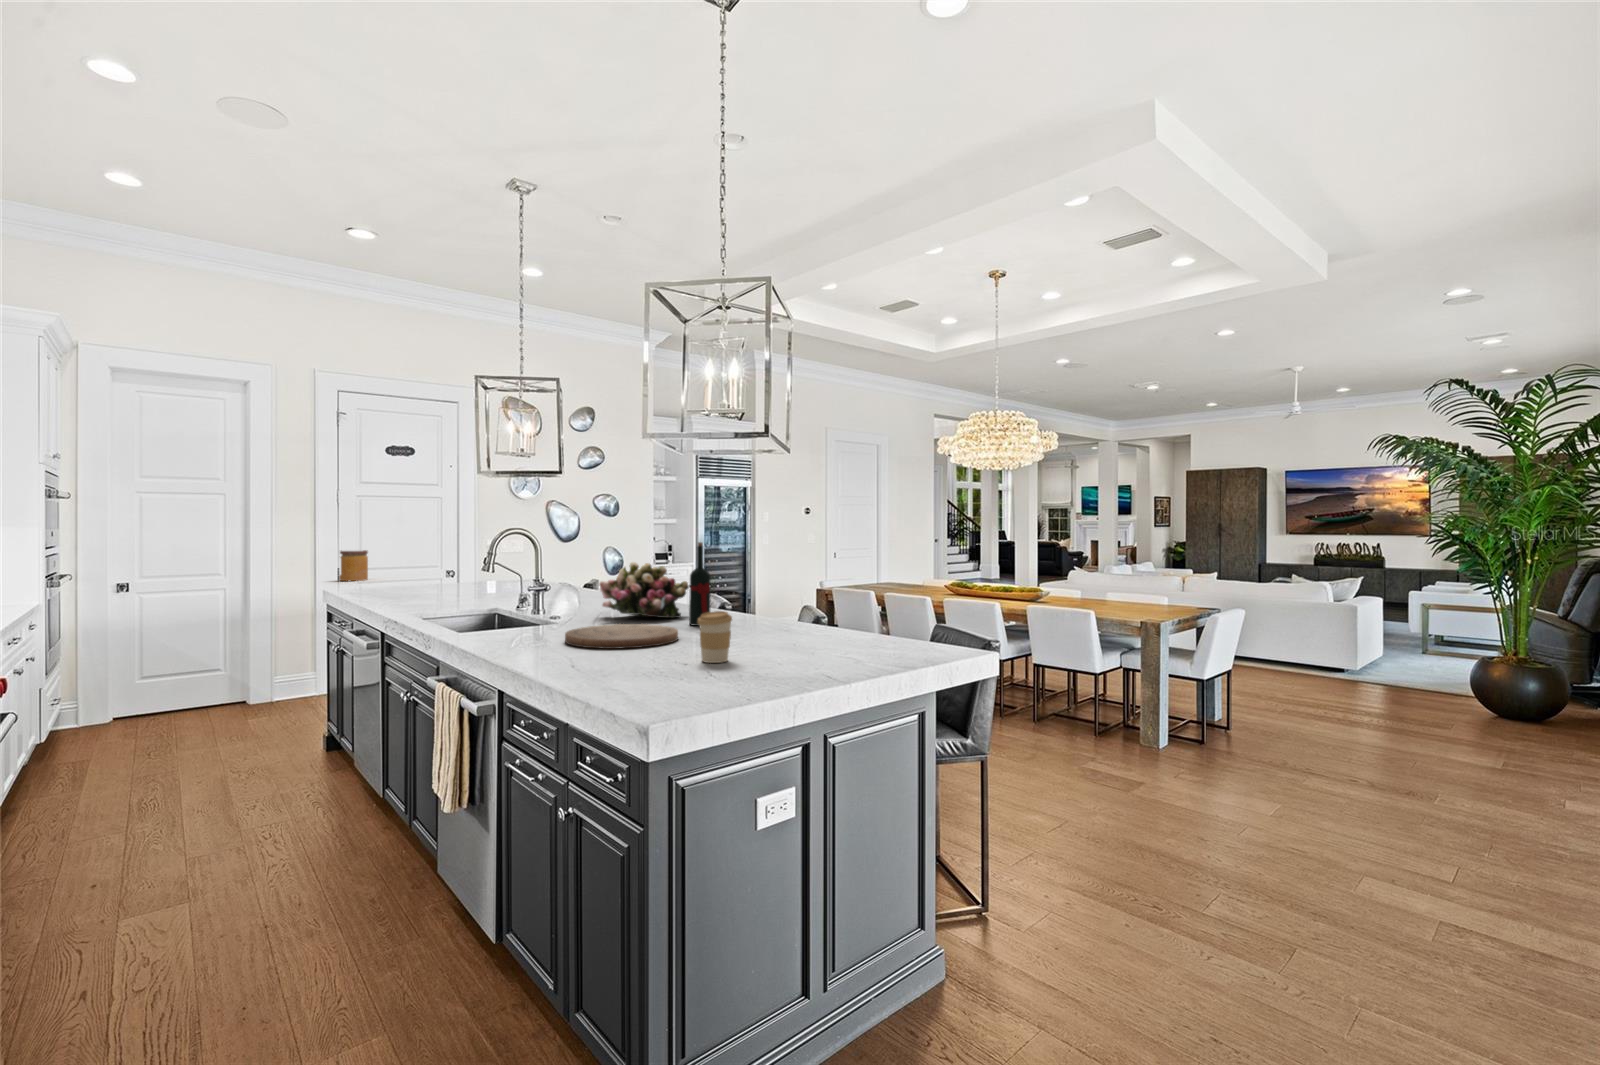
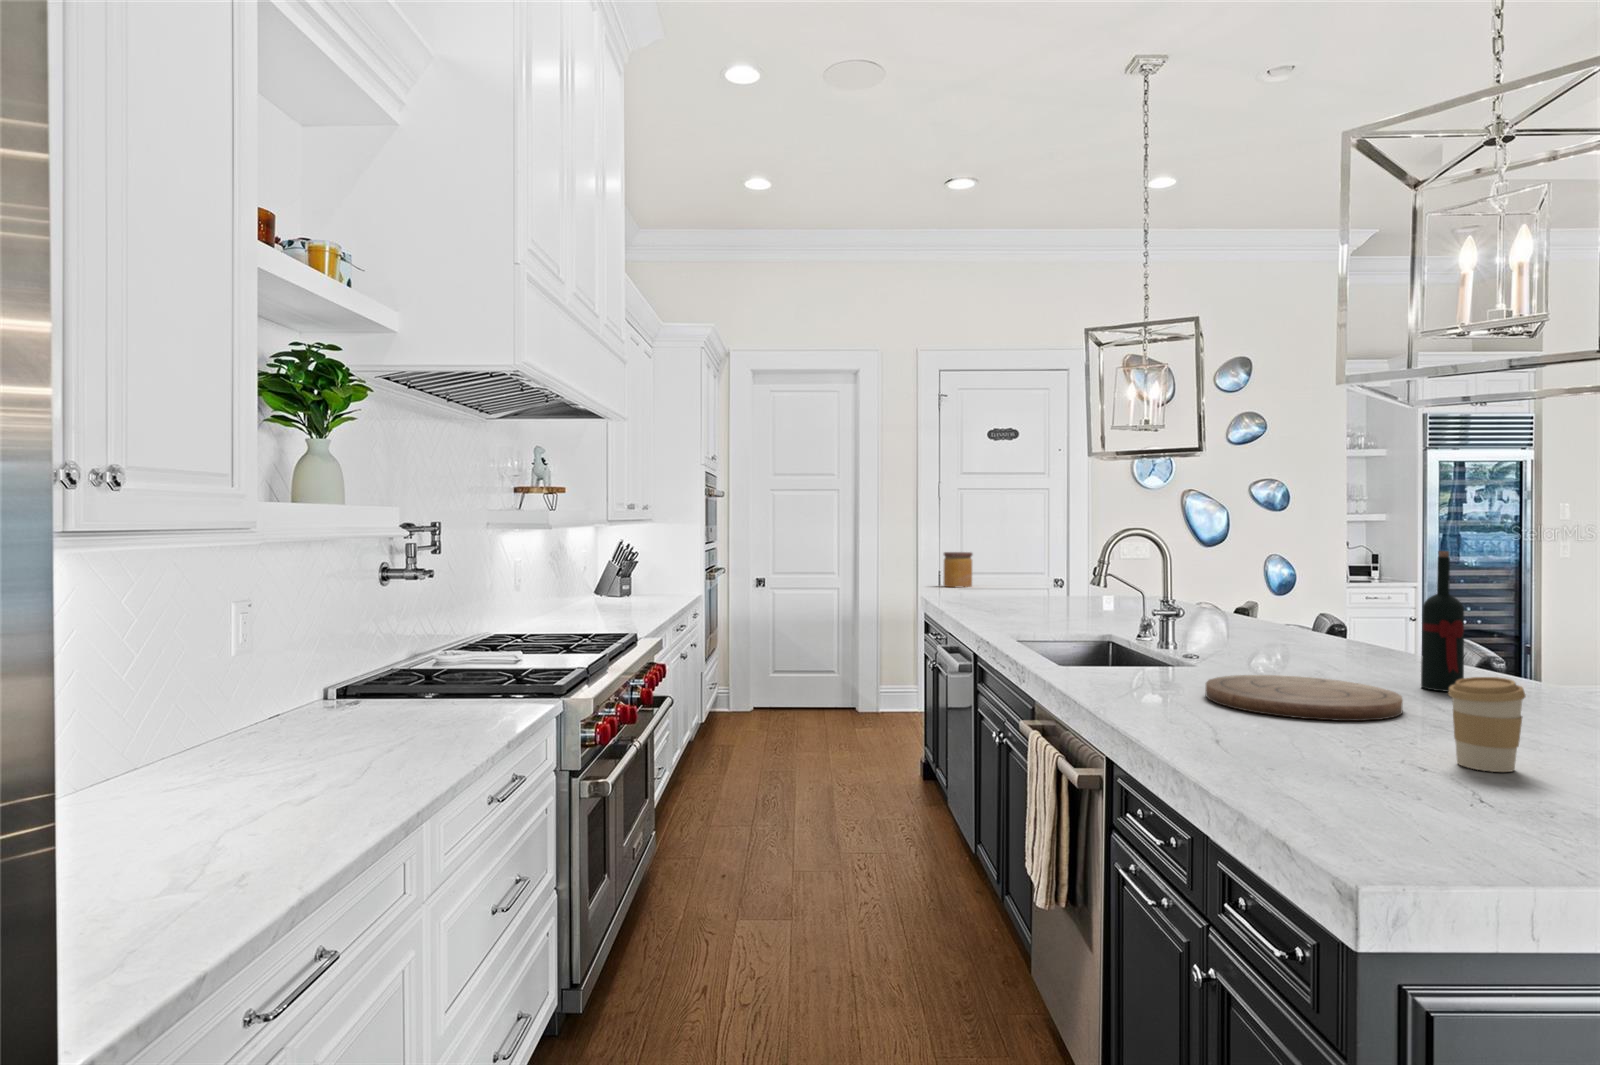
flower arrangement: present [600,562,689,618] -> none [1261,579,1419,673]

